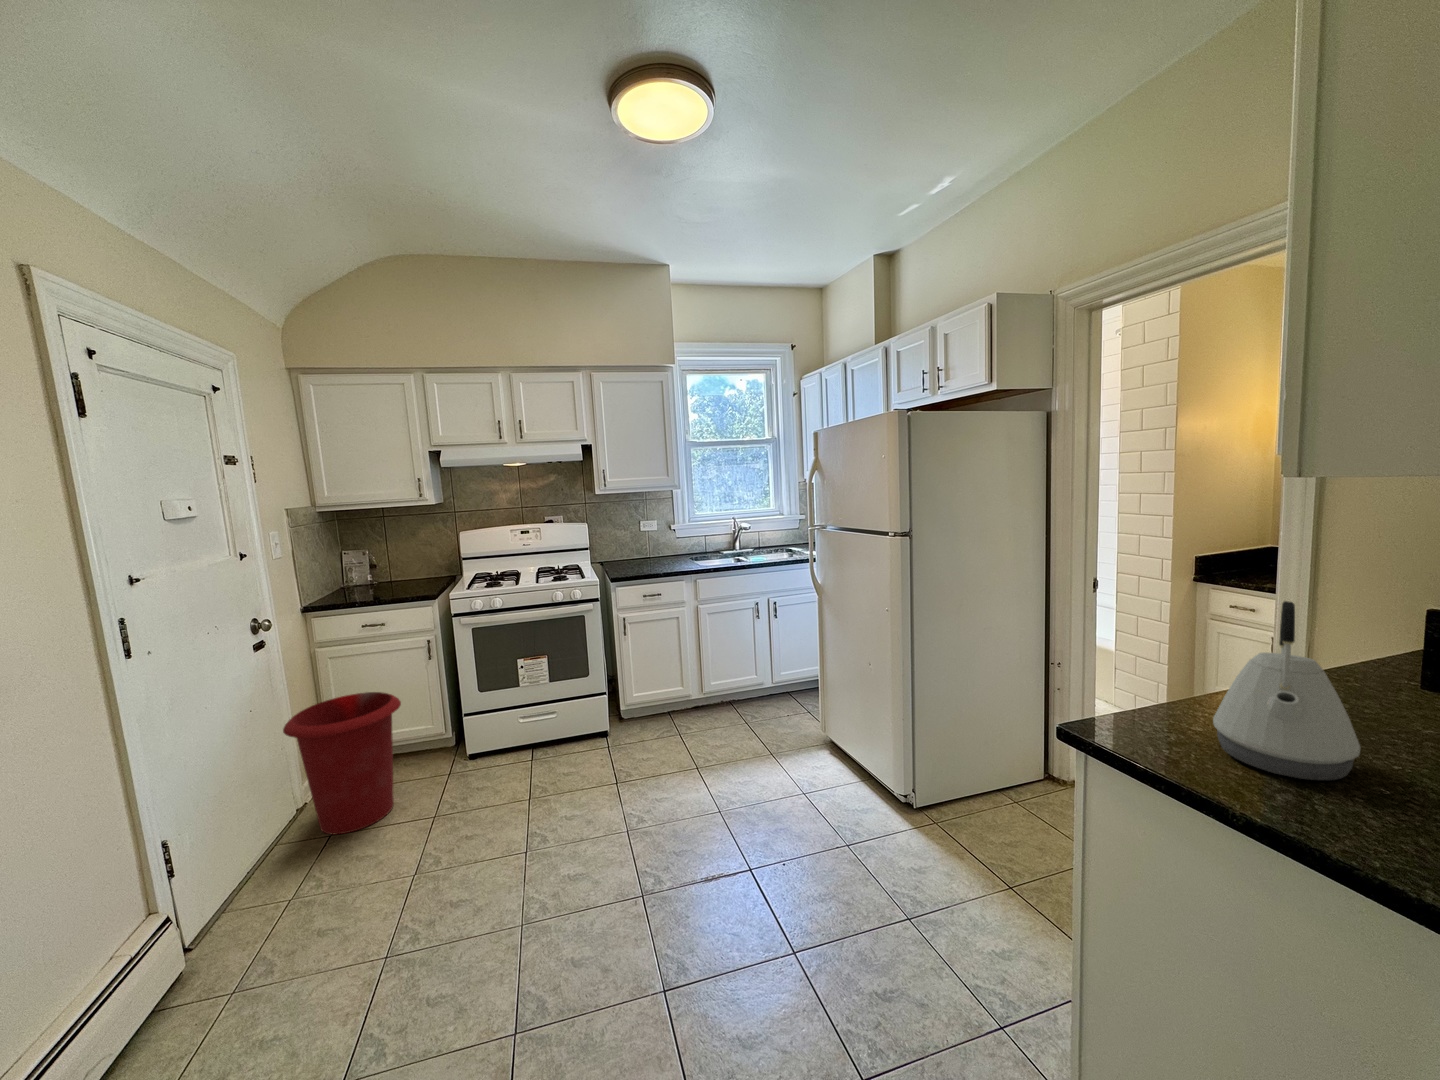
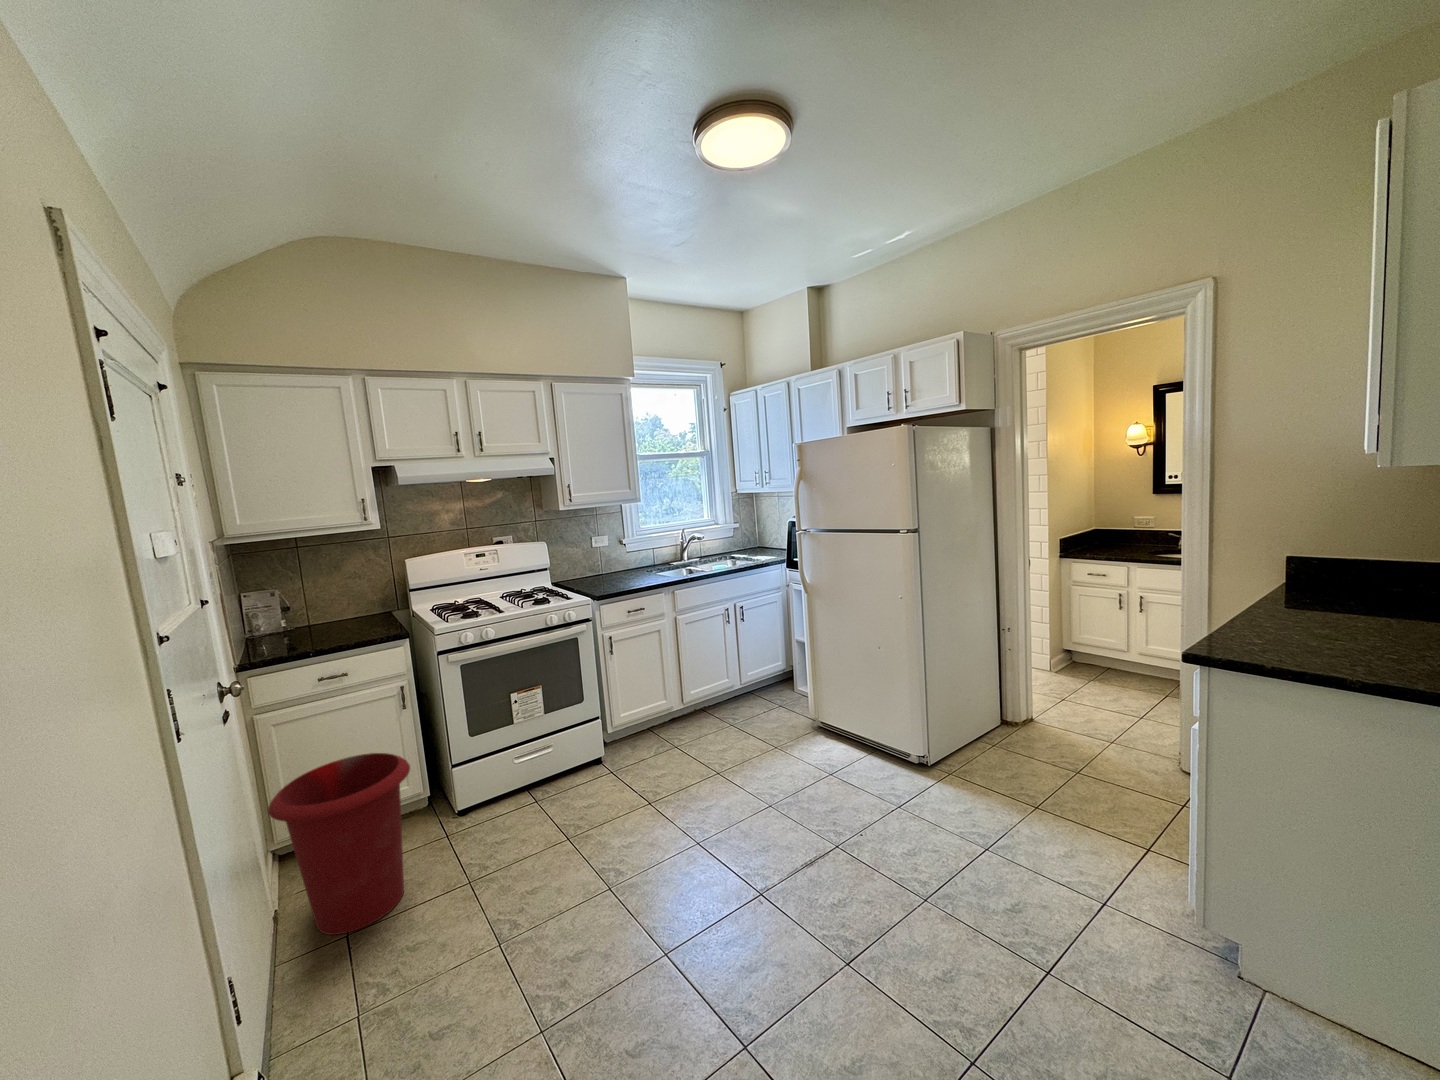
kettle: present [1213,601,1360,780] -> none [1268,547,1358,650]

